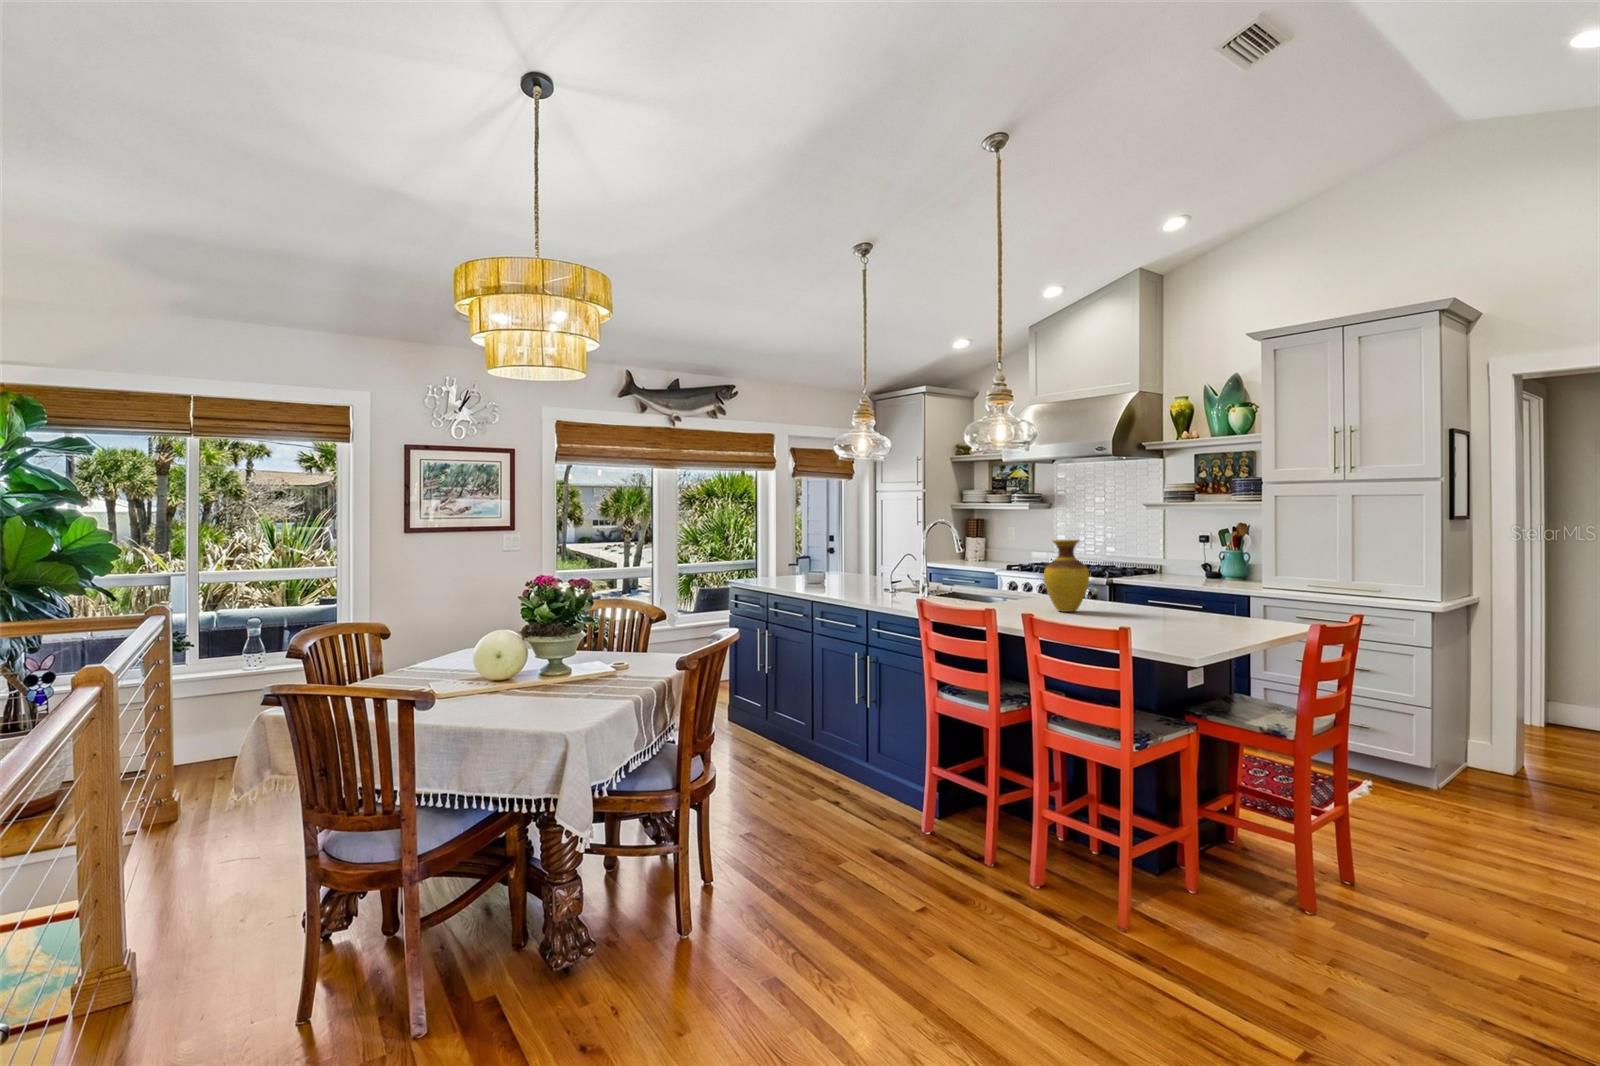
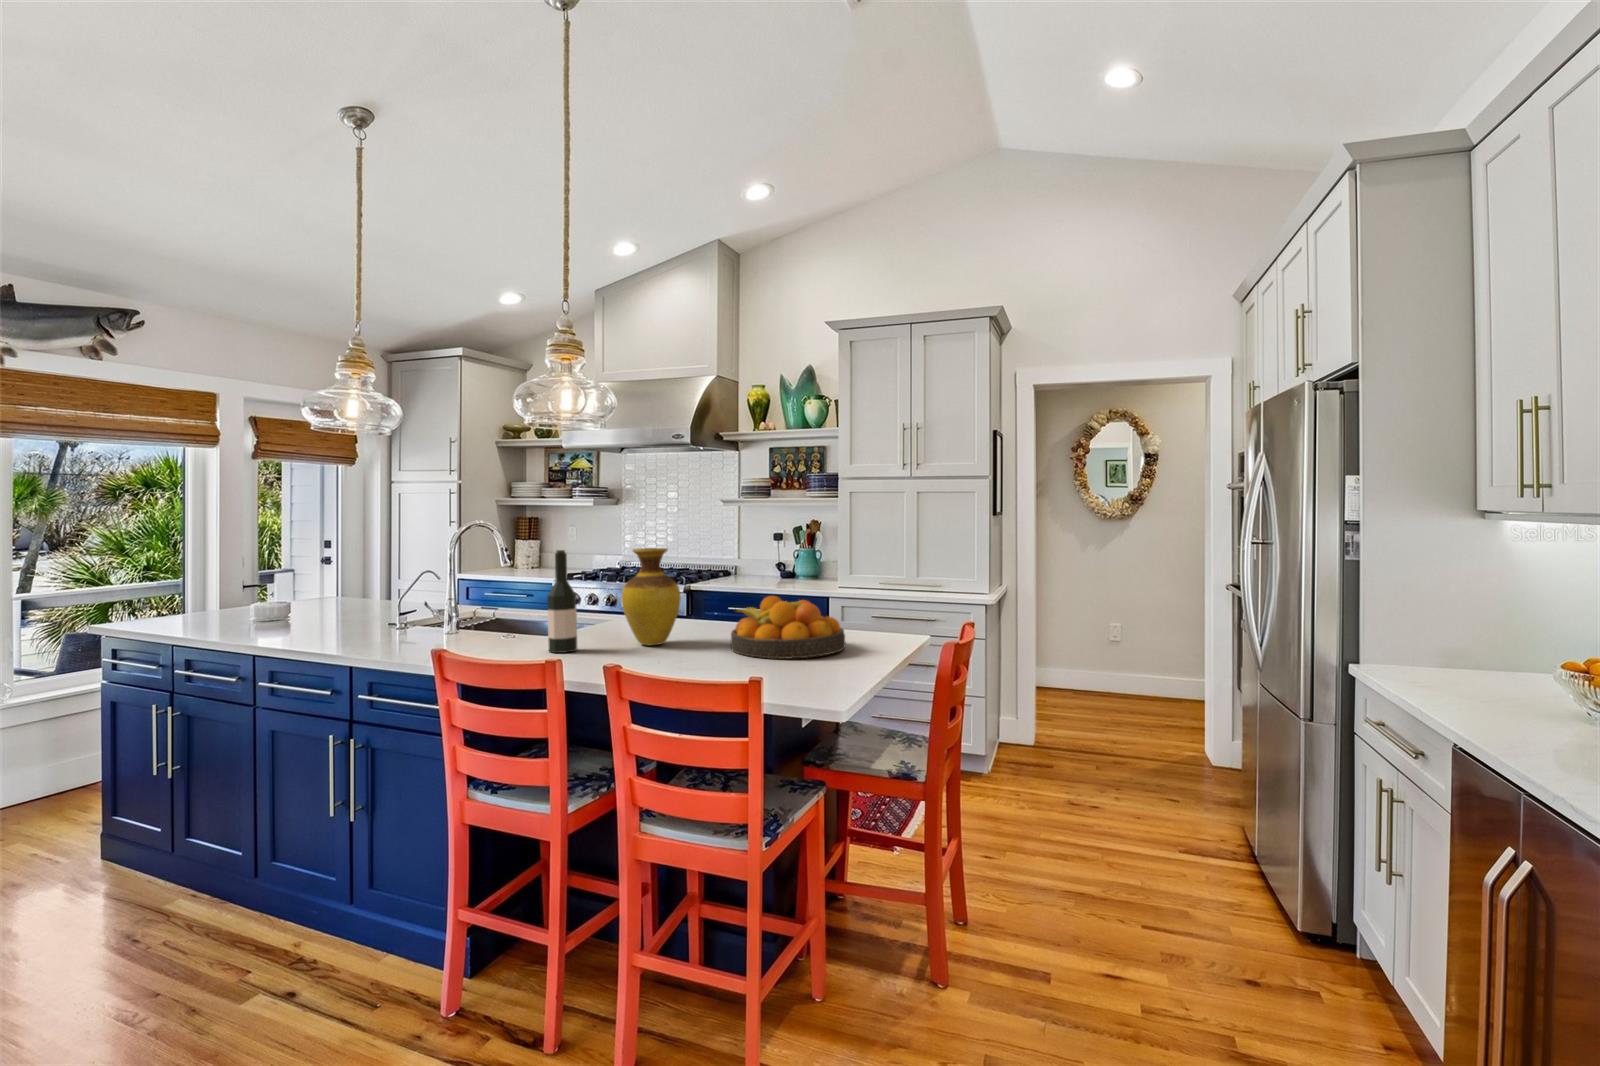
wine bottle: none [991,539,1011,611] -> present [547,550,577,653]
fruit bowl: none [1128,579,1228,626] -> present [731,596,845,659]

